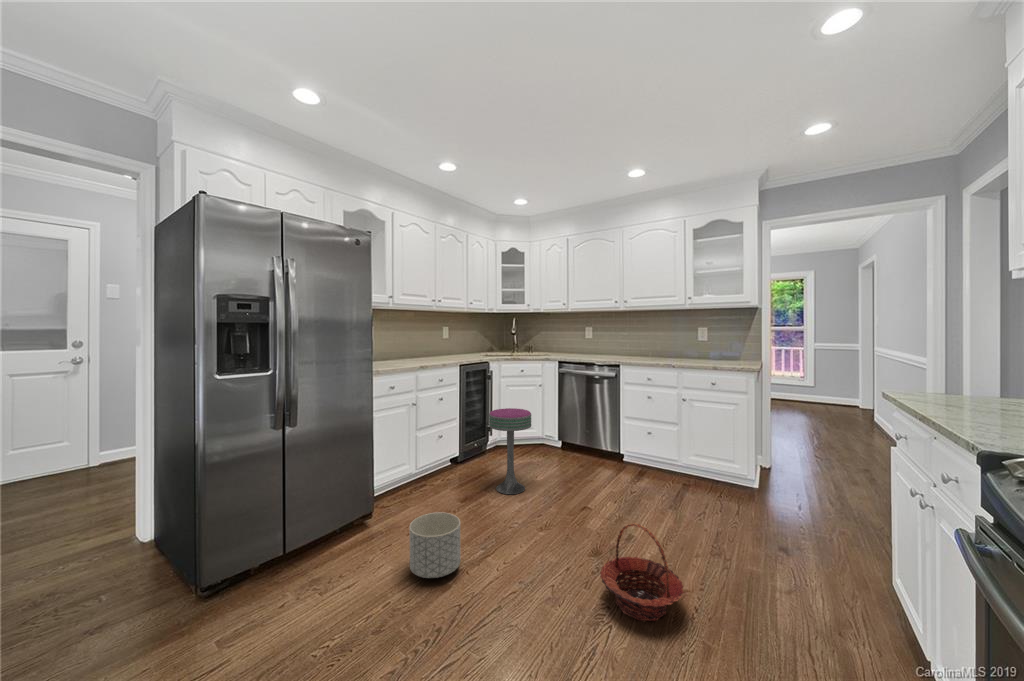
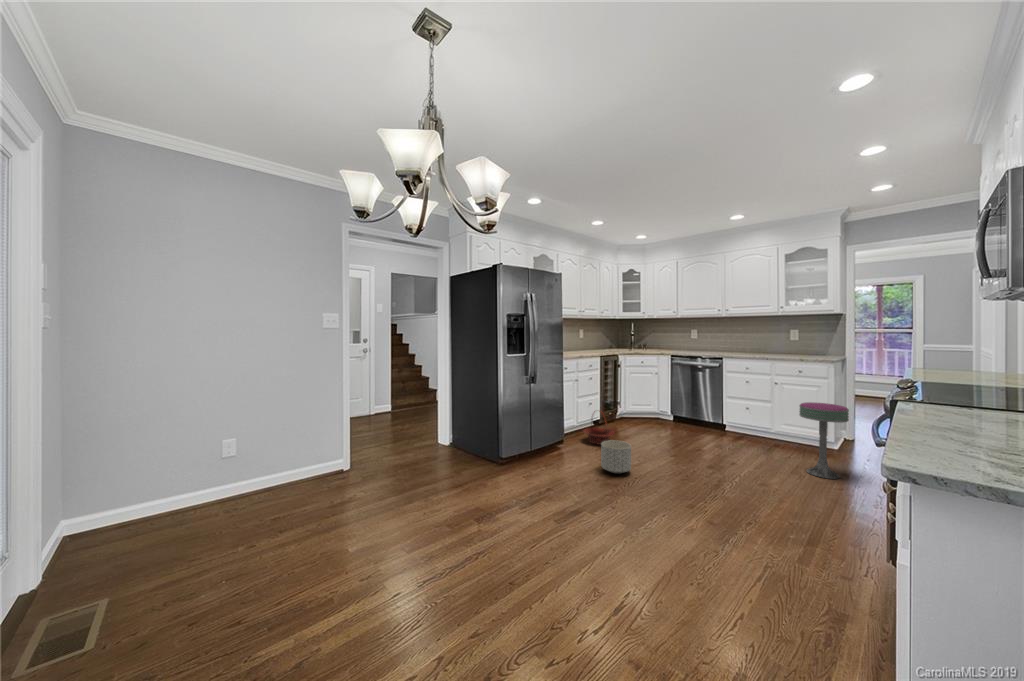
bar stool: present [489,408,531,494] -> present [799,402,849,479]
basket: present [600,524,683,621] -> present [583,411,615,445]

